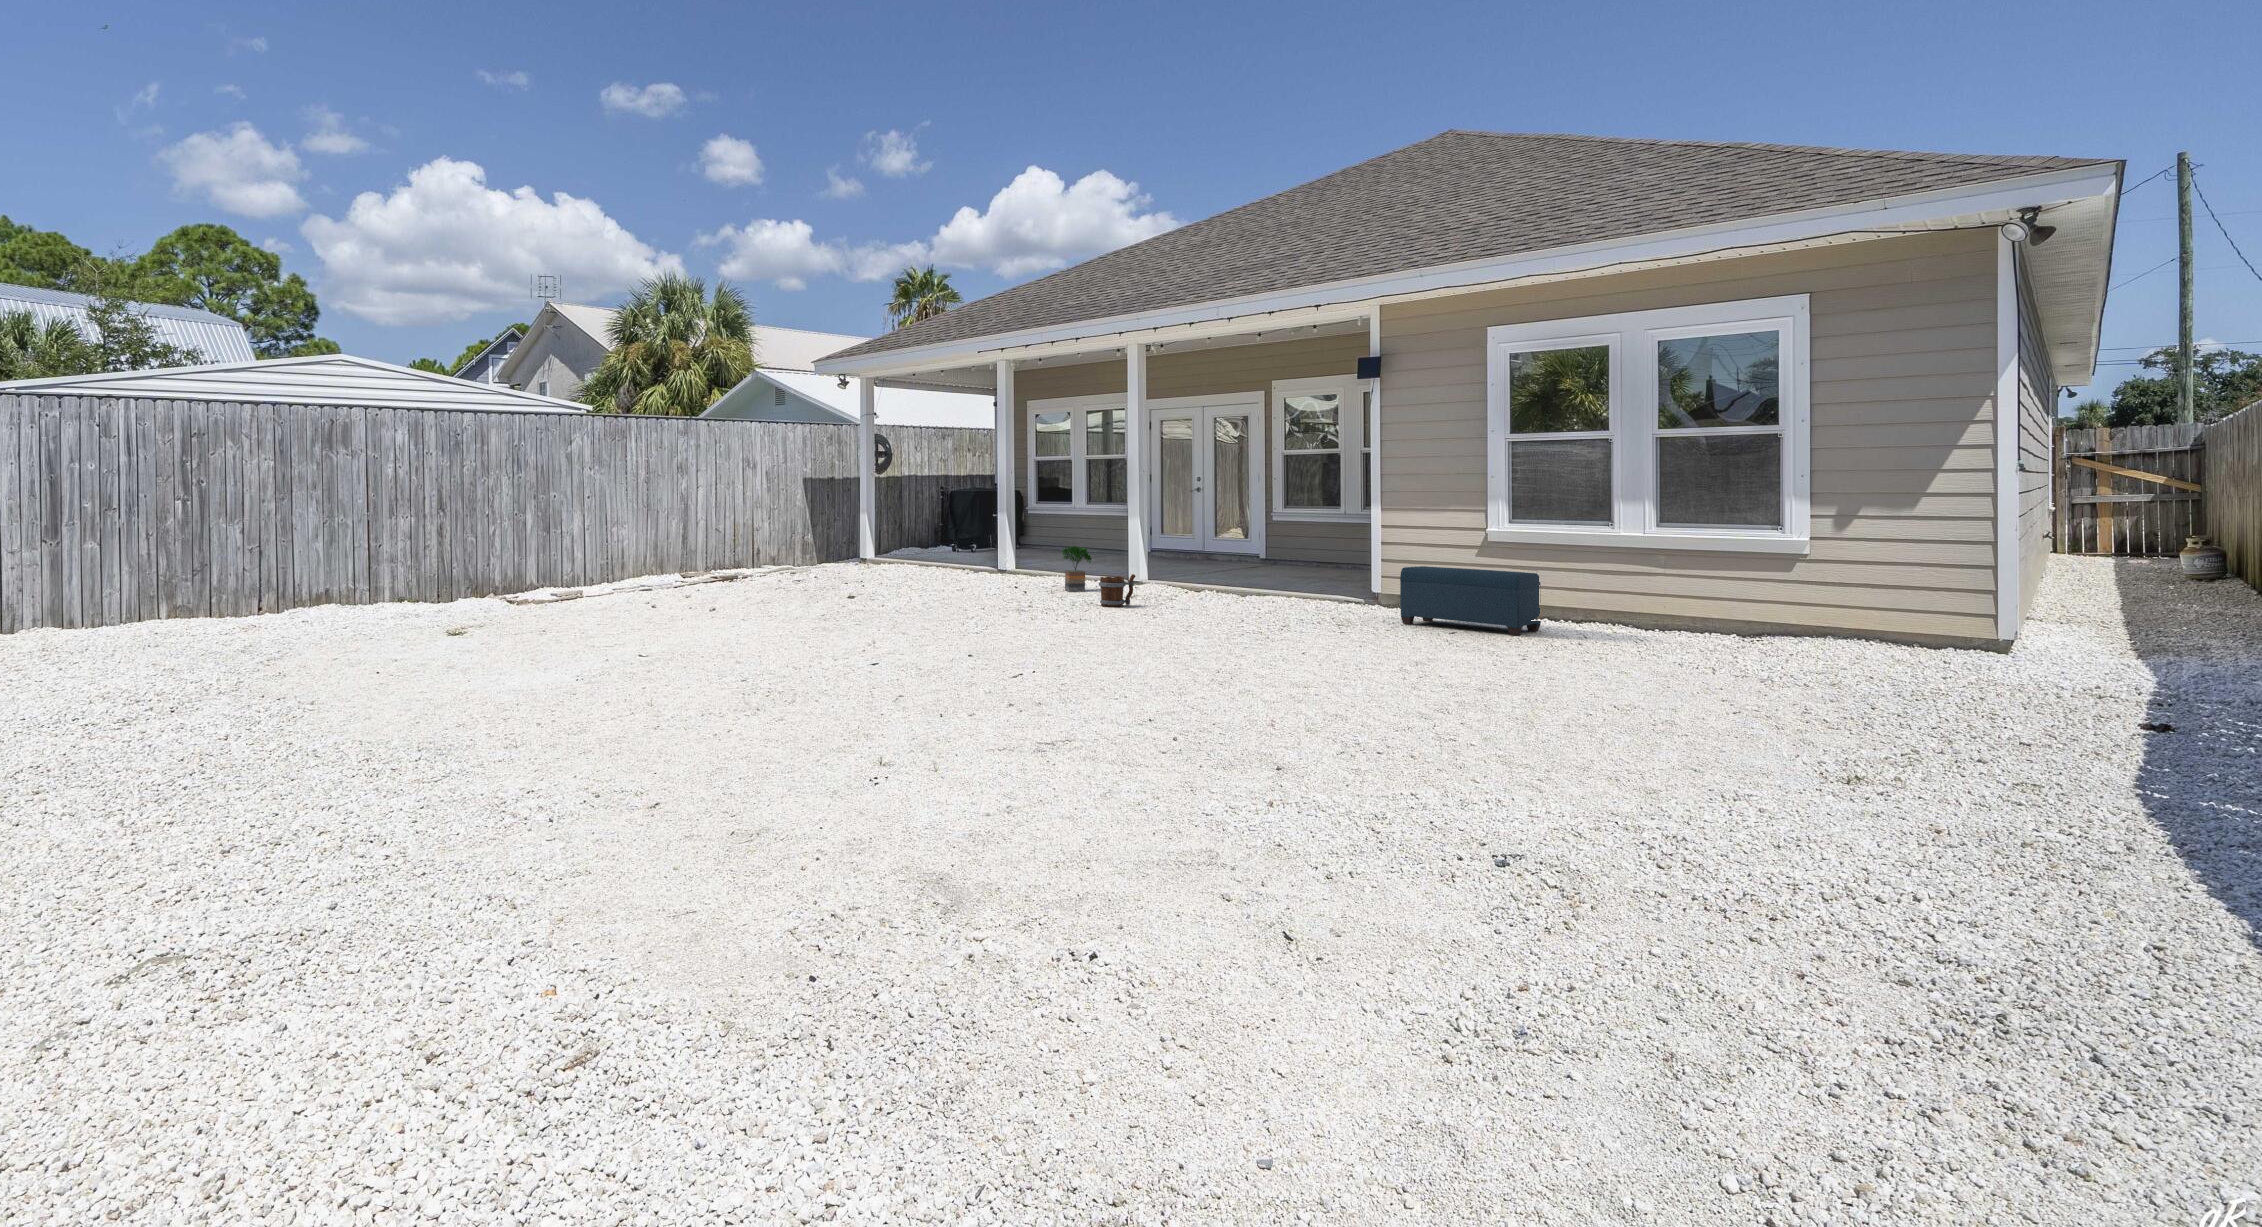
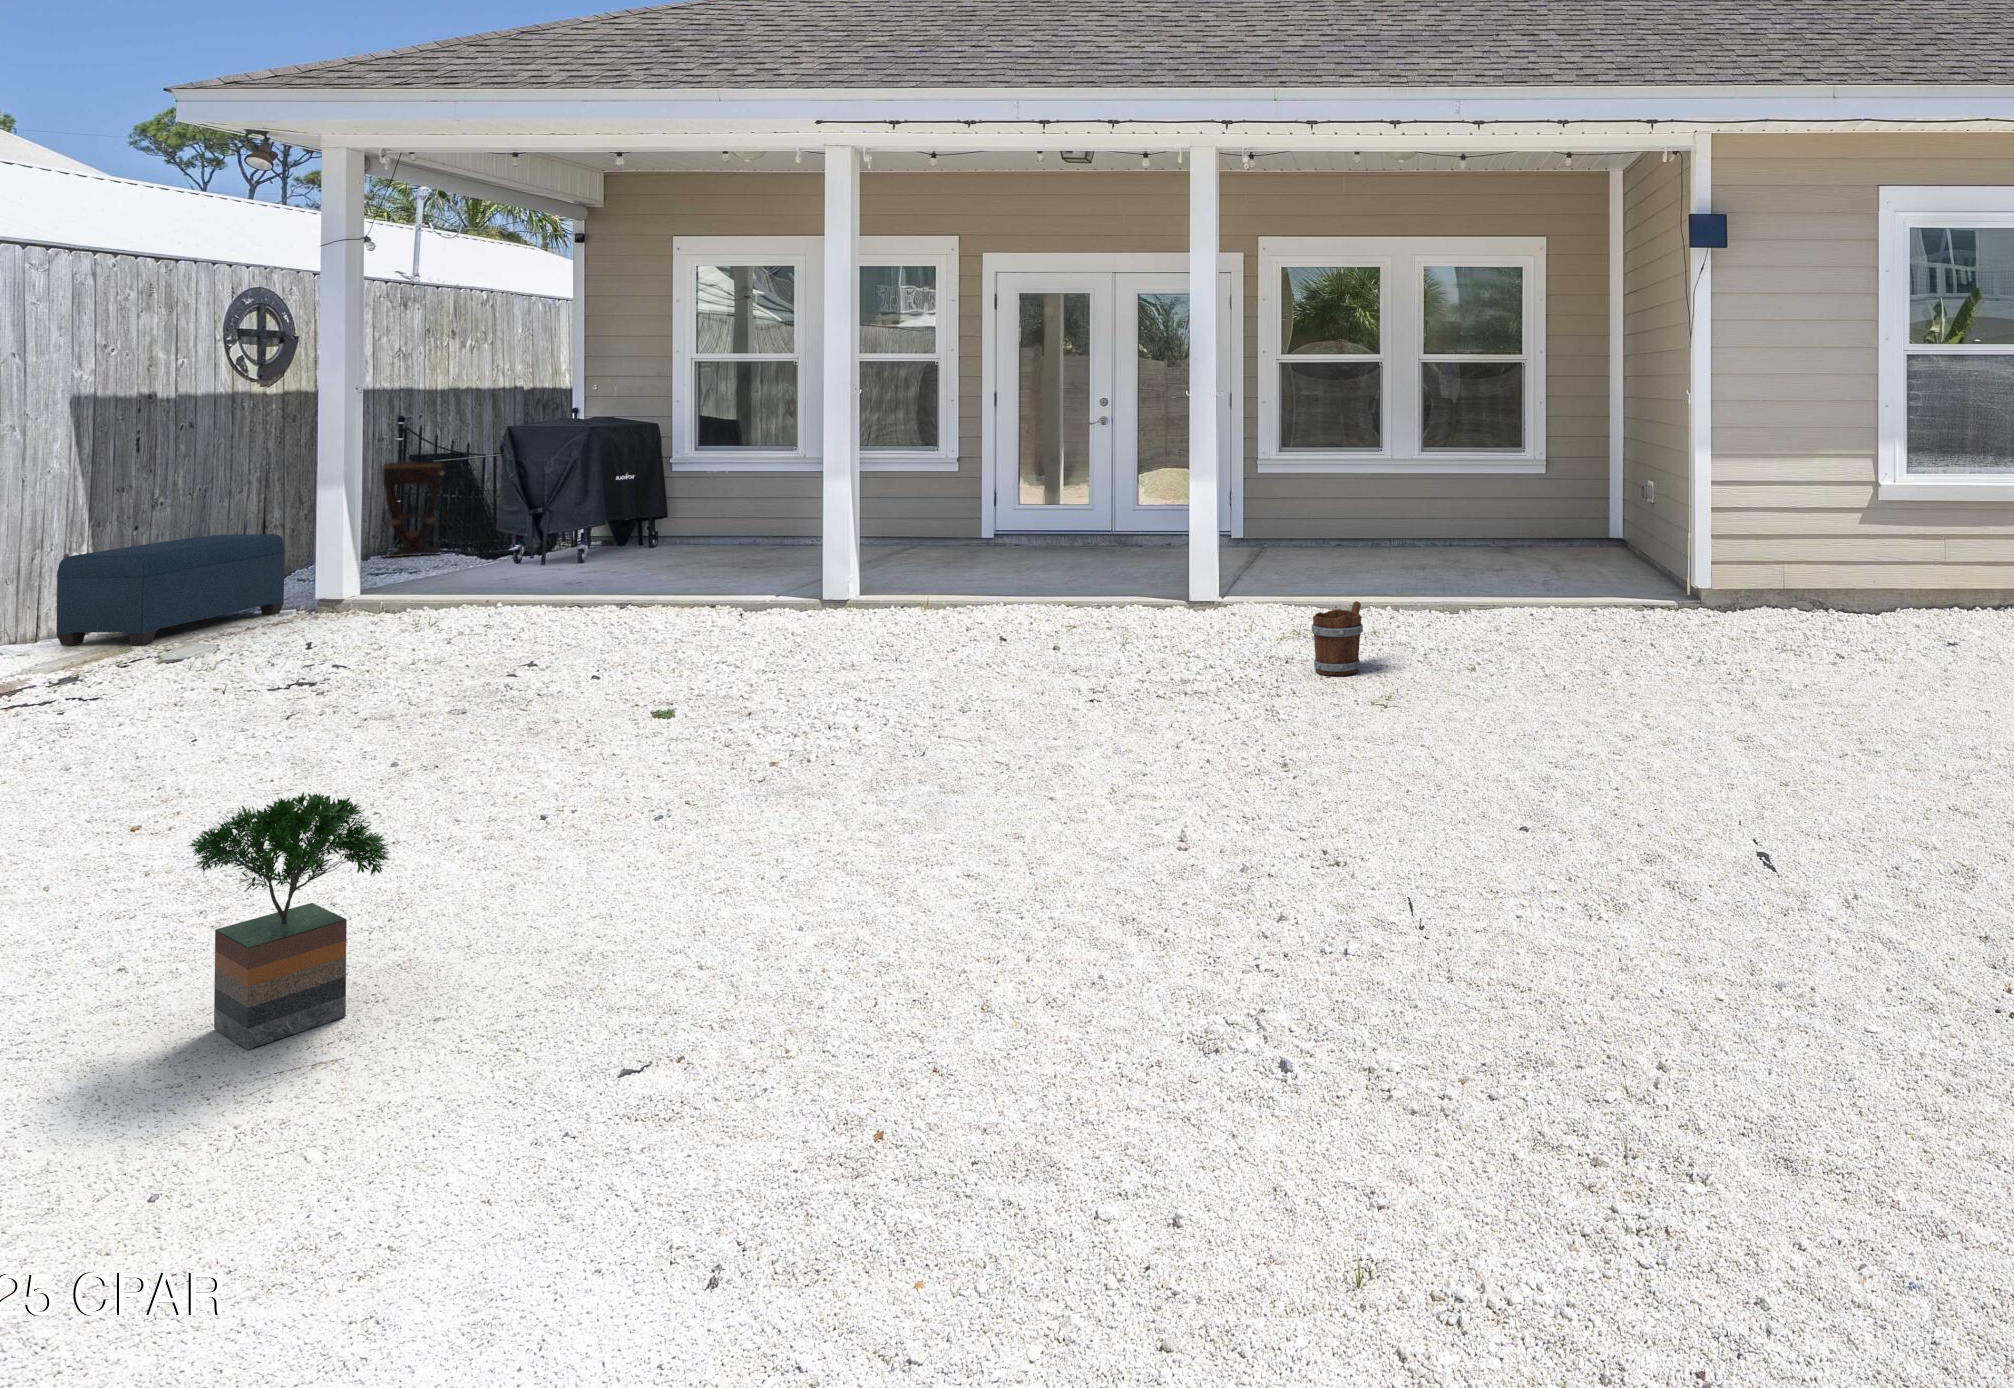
side table: none [924,512,950,553] -> present [382,462,444,557]
potted tree: present [1062,546,1092,592] -> present [189,792,389,1050]
bench: present [1400,566,1541,636] -> present [57,534,285,645]

